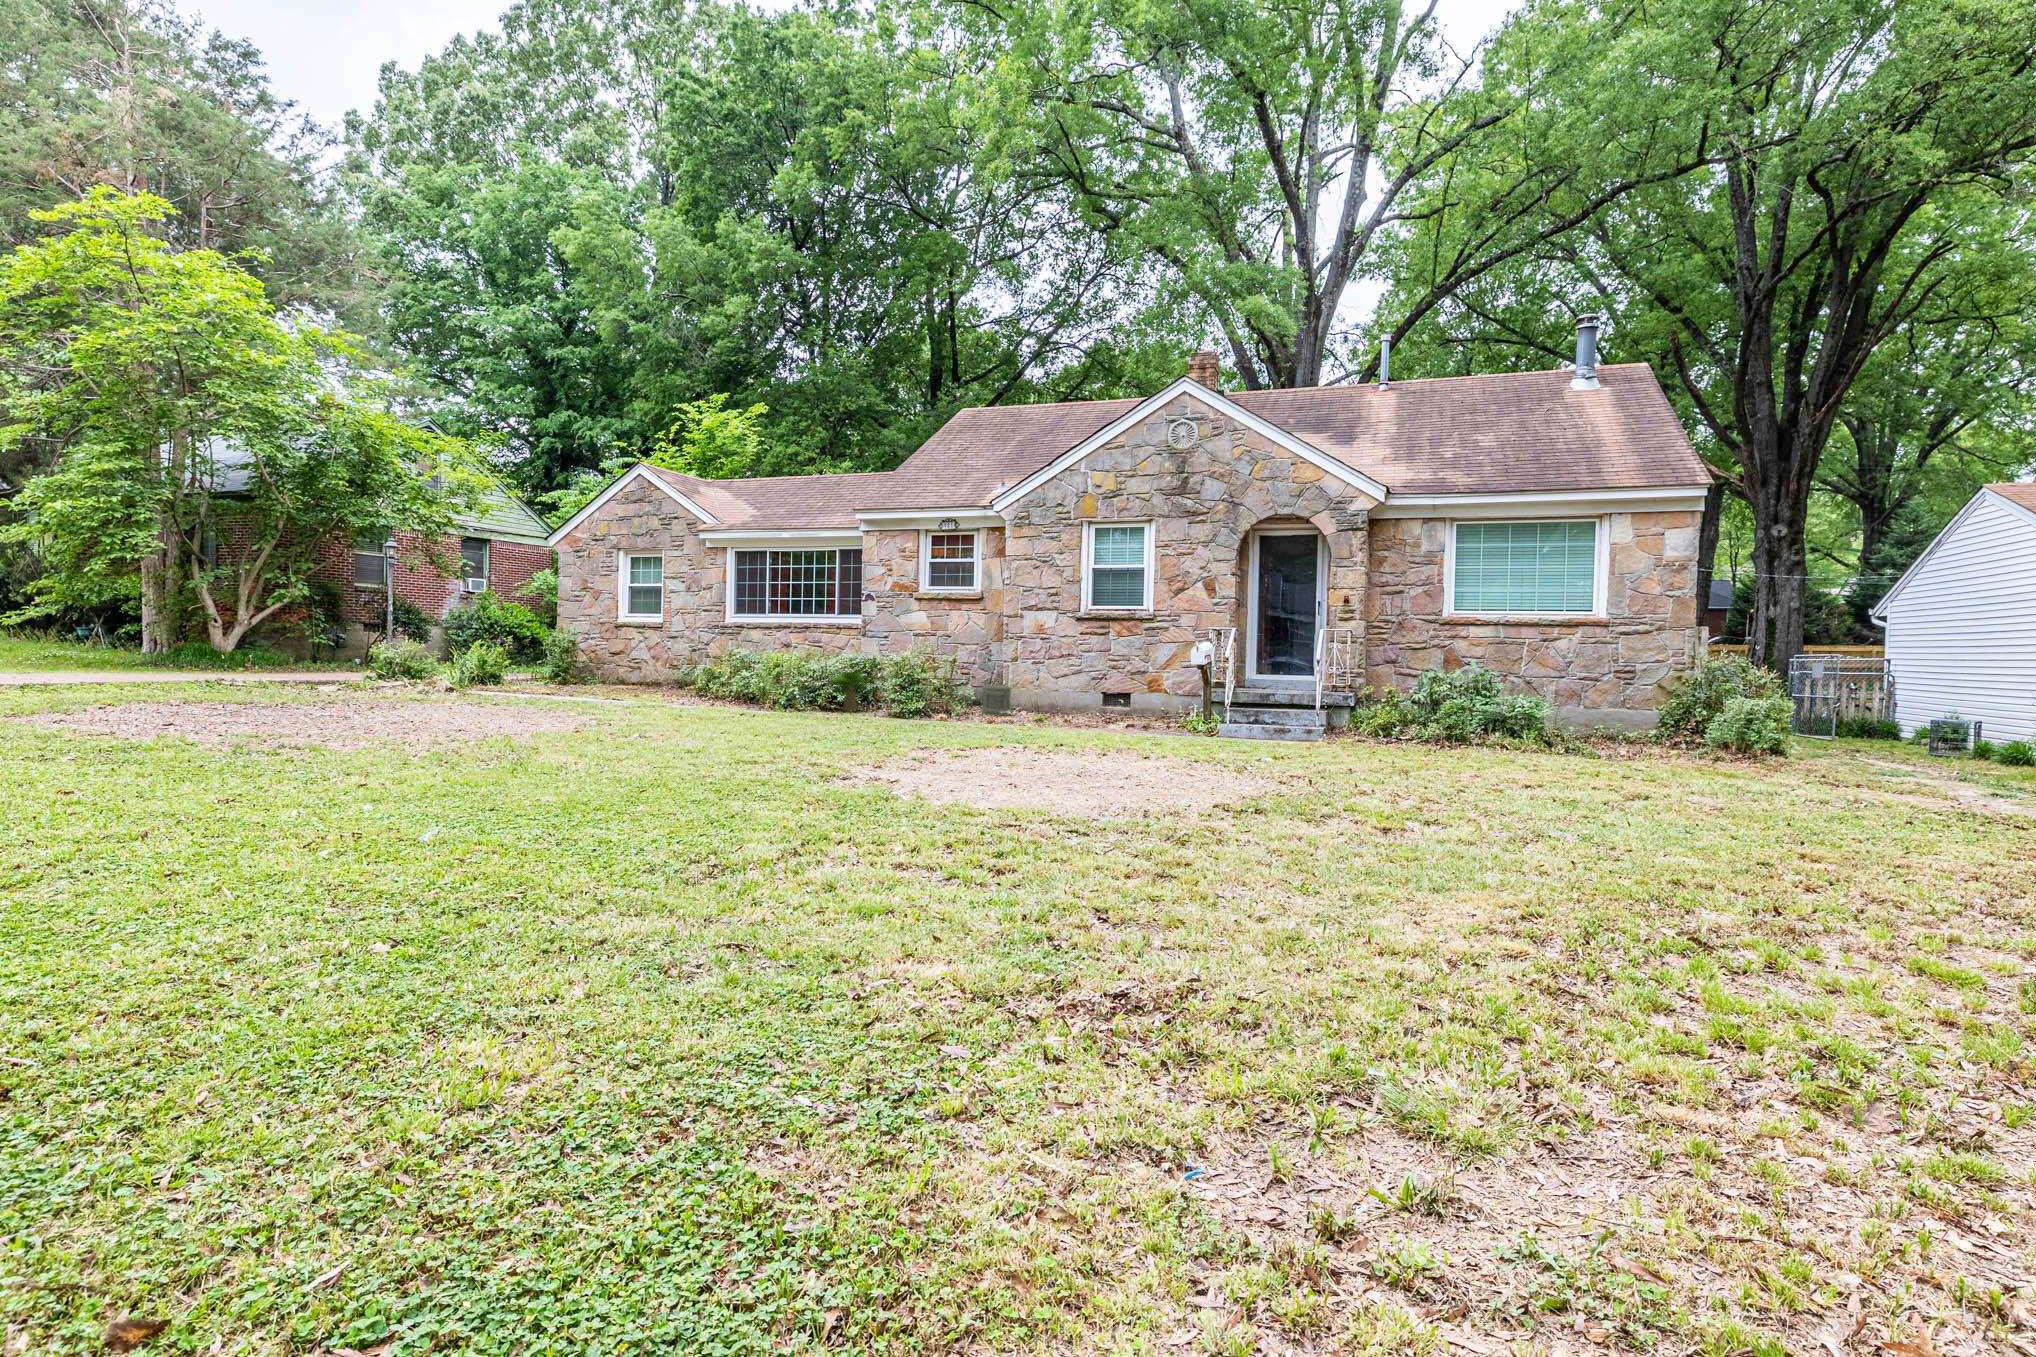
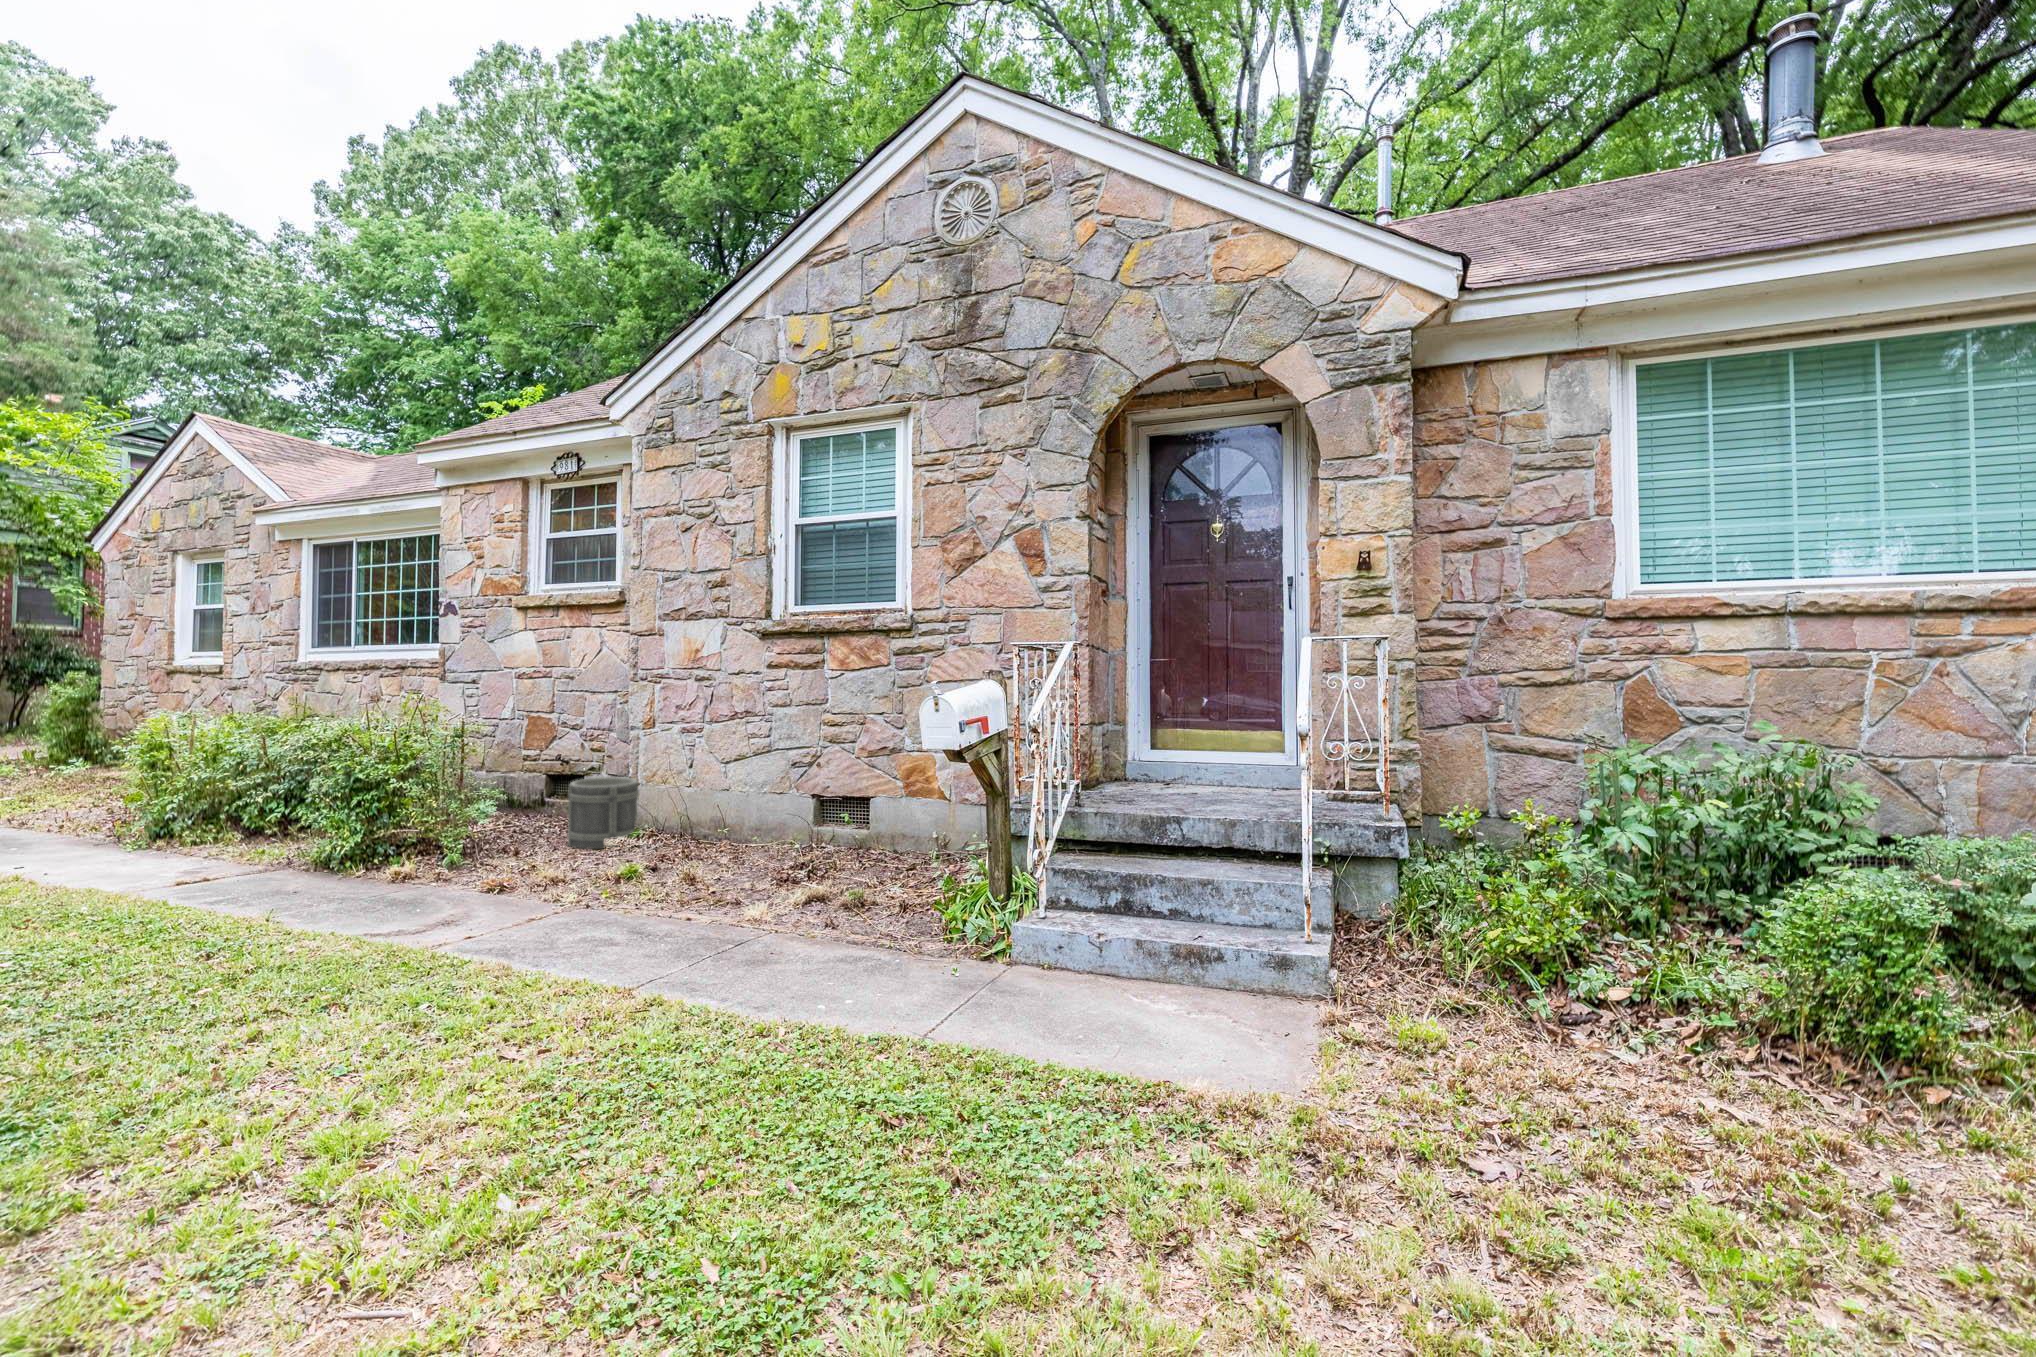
potted plant: present [828,672,873,711] -> none [161,753,322,849]

